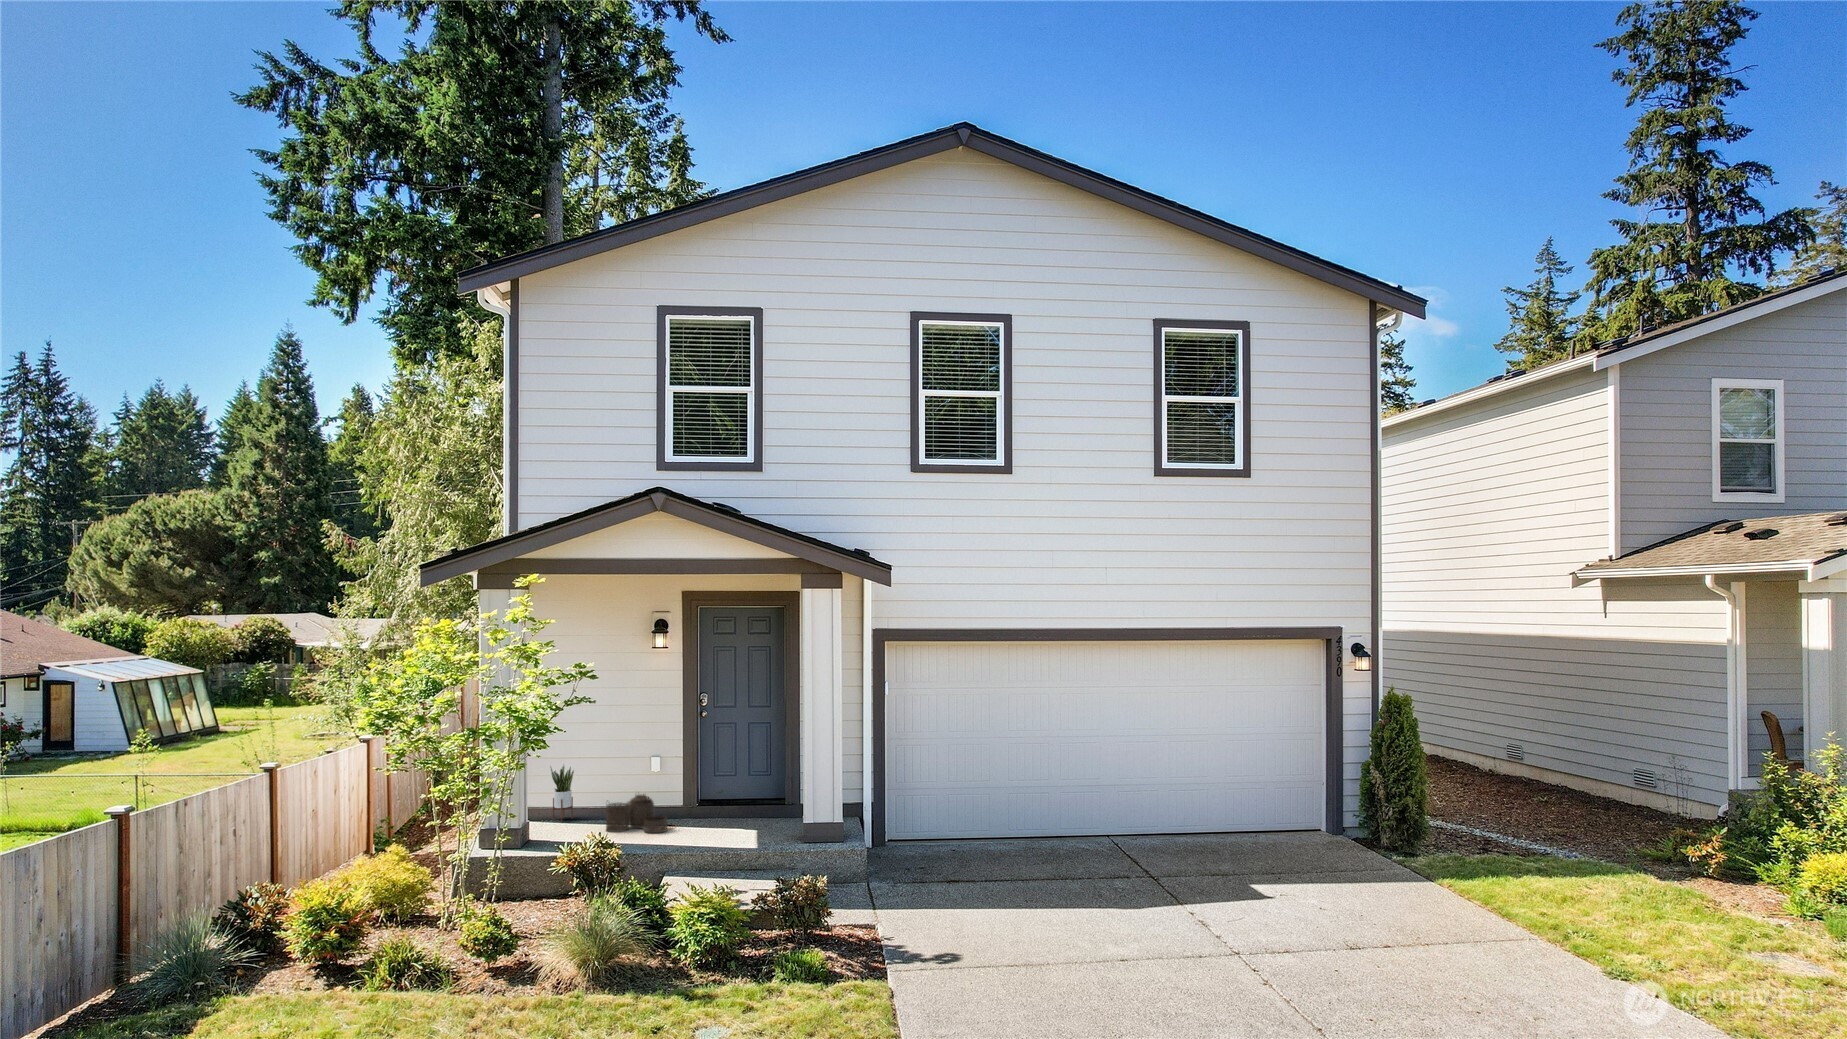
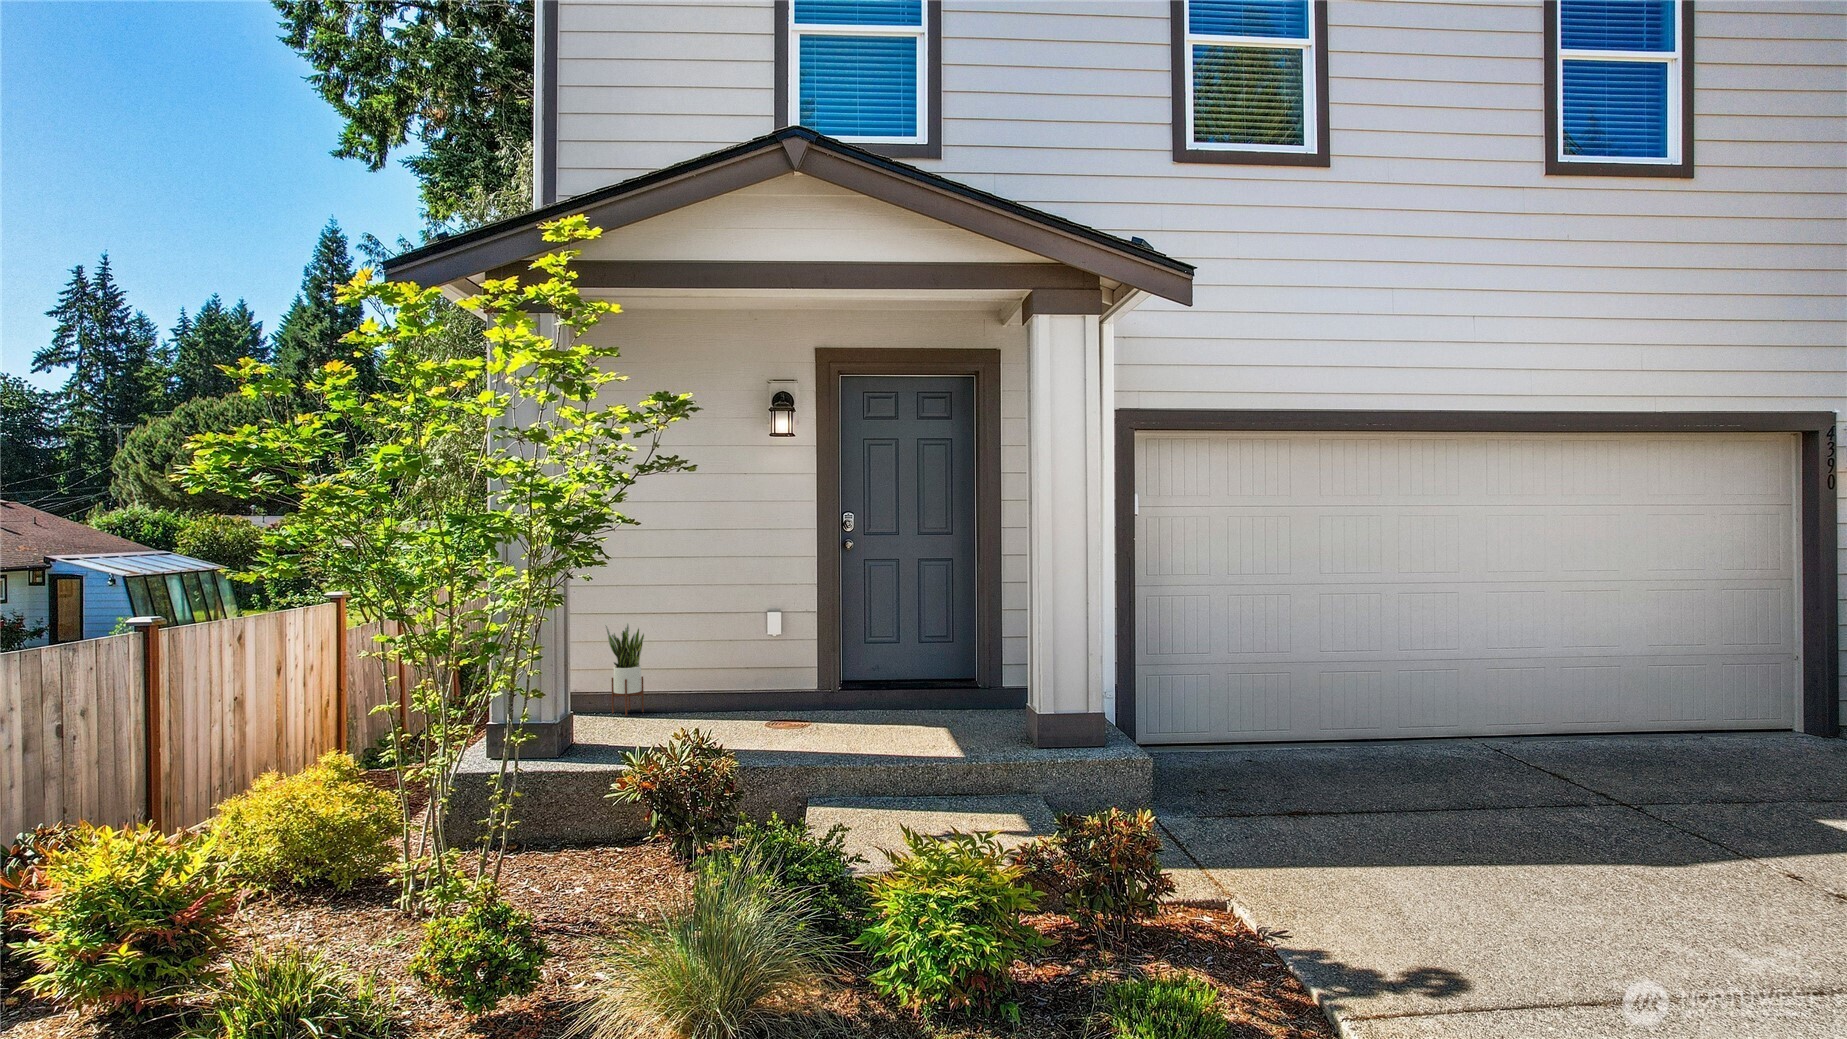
woven basket: present [606,794,667,833] -> none [699,670,802,734]

